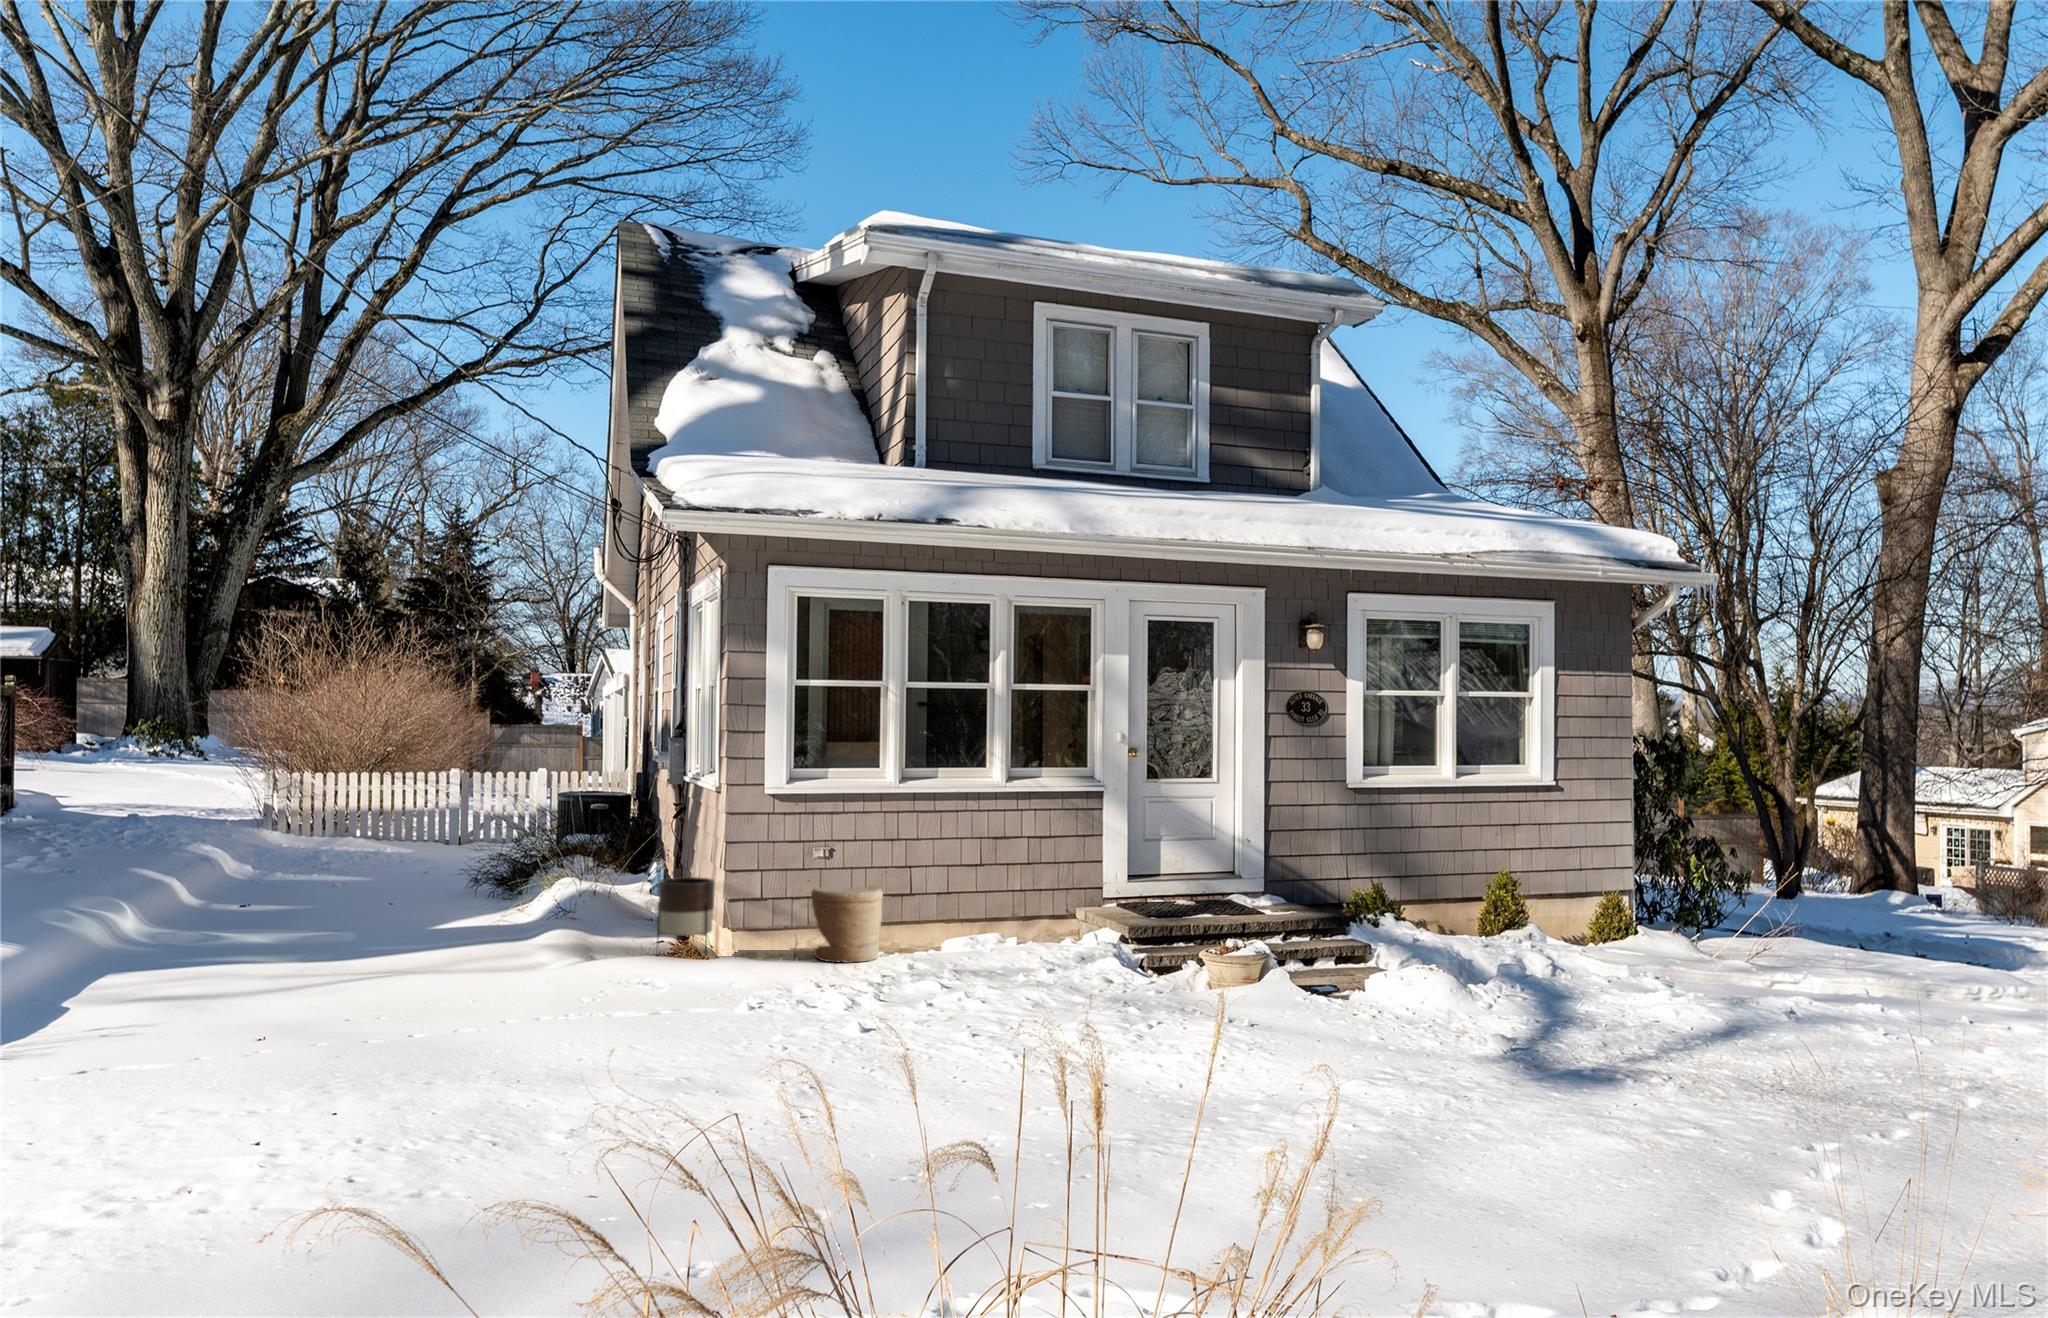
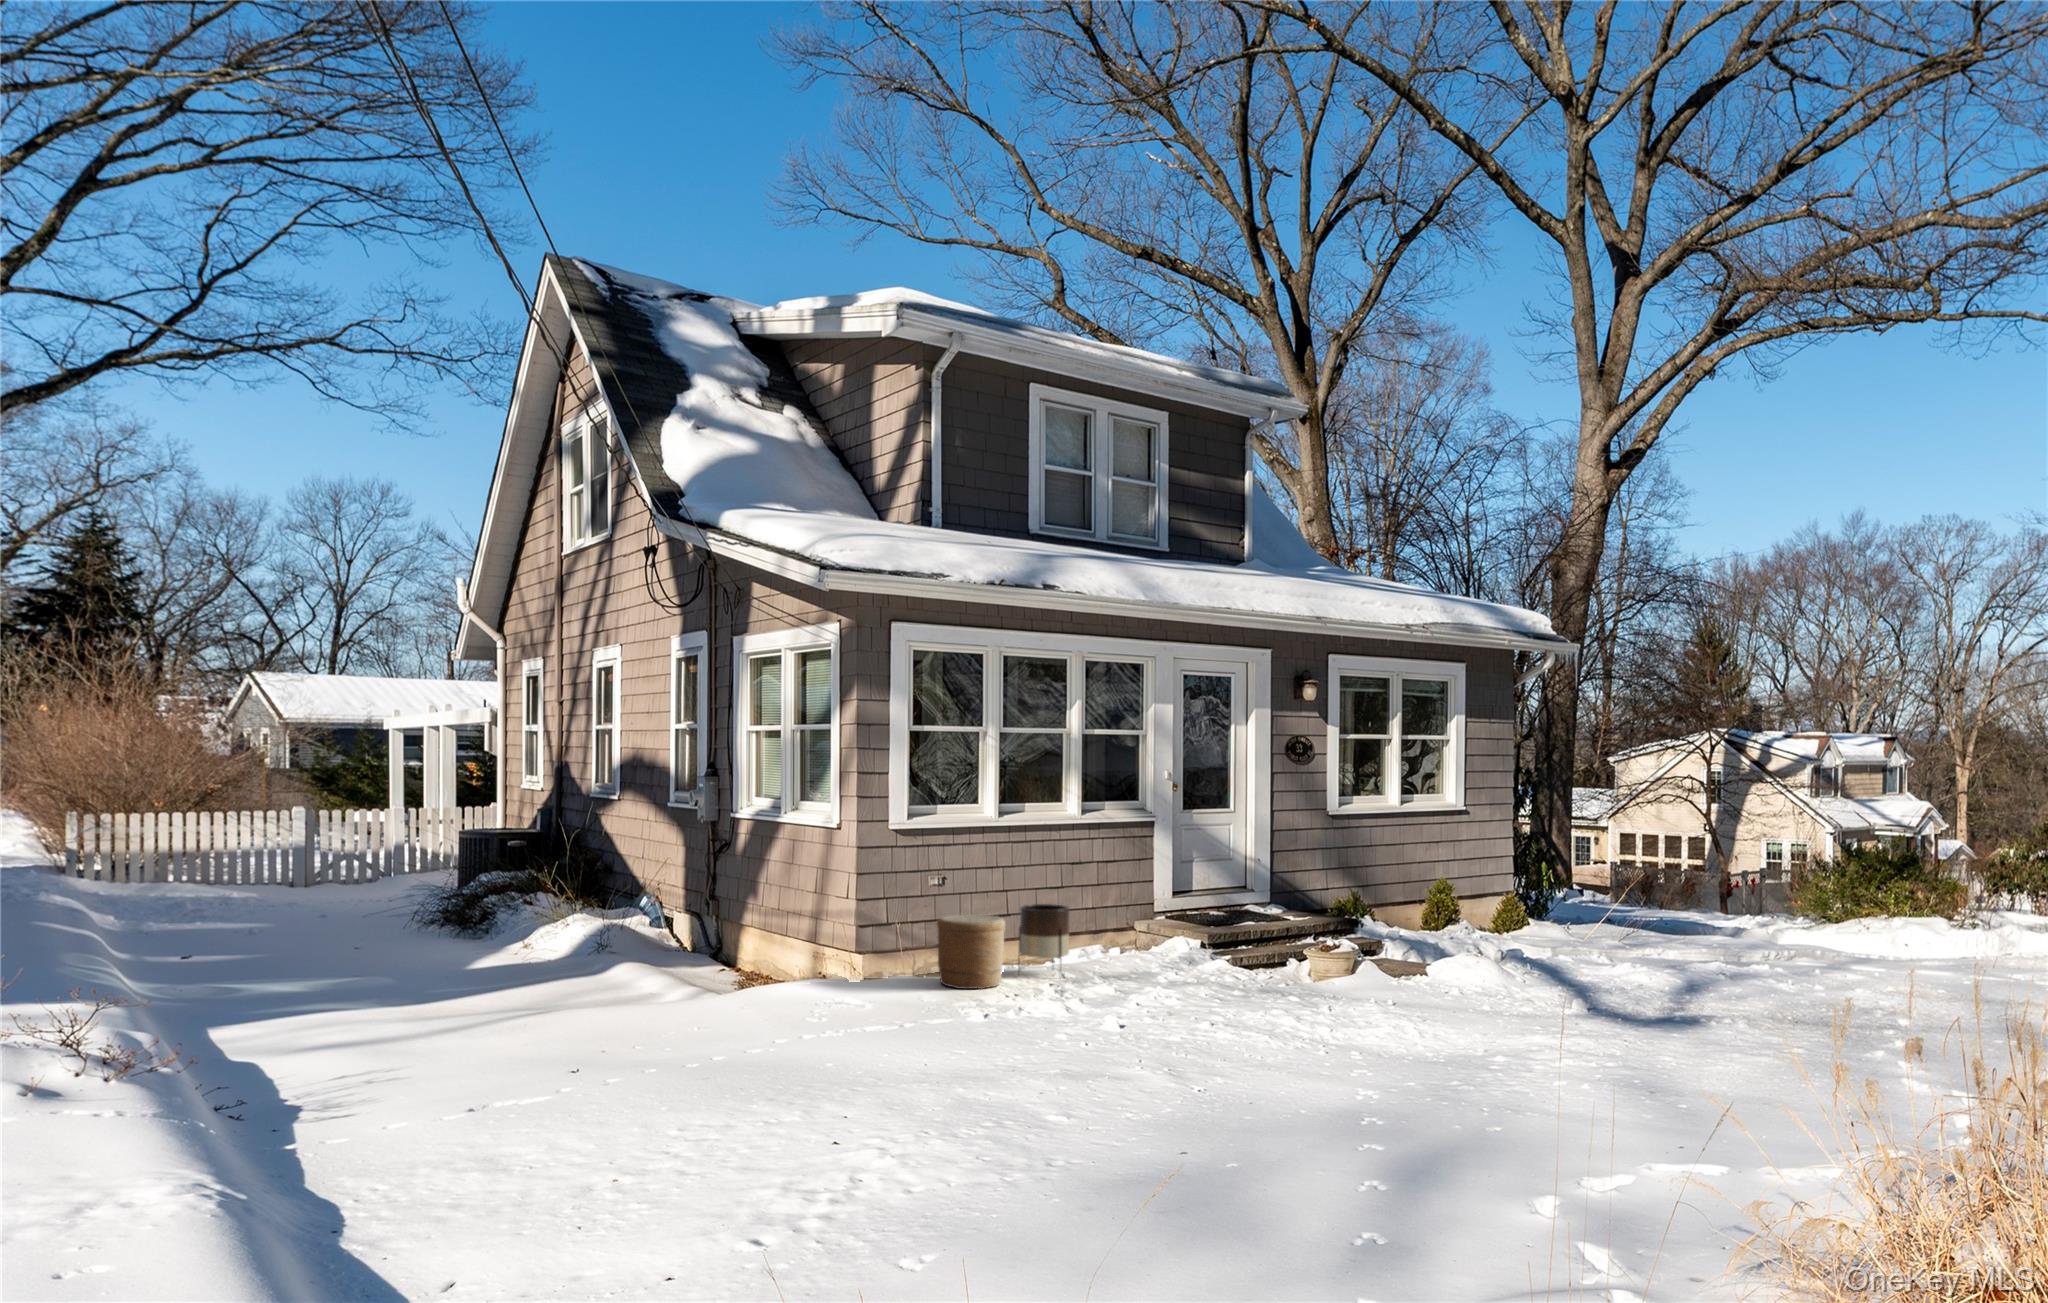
planter: present [657,877,714,955] -> present [1018,904,1069,959]

